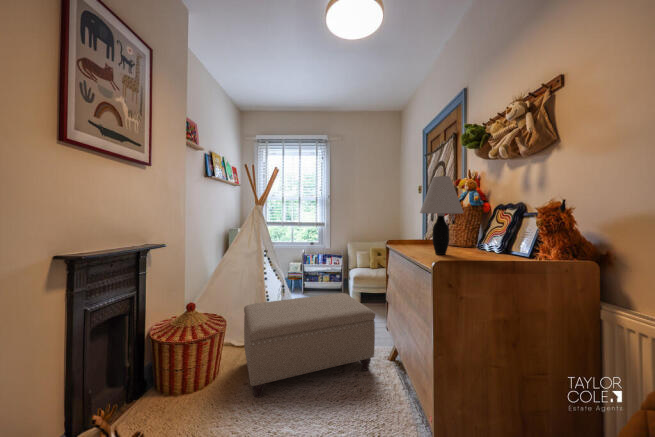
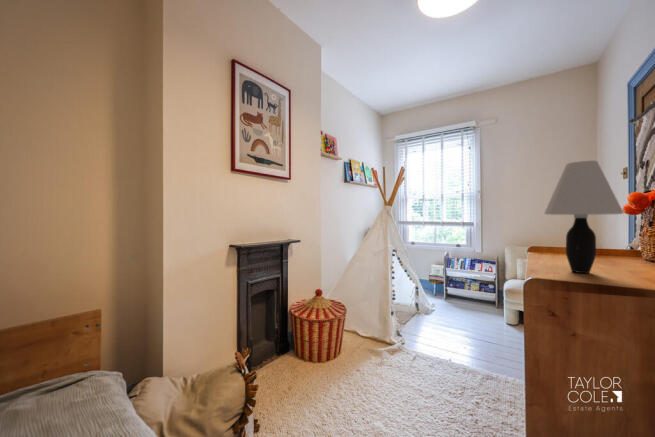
ottoman: present [244,293,375,398] -> none [356,300,506,404]

